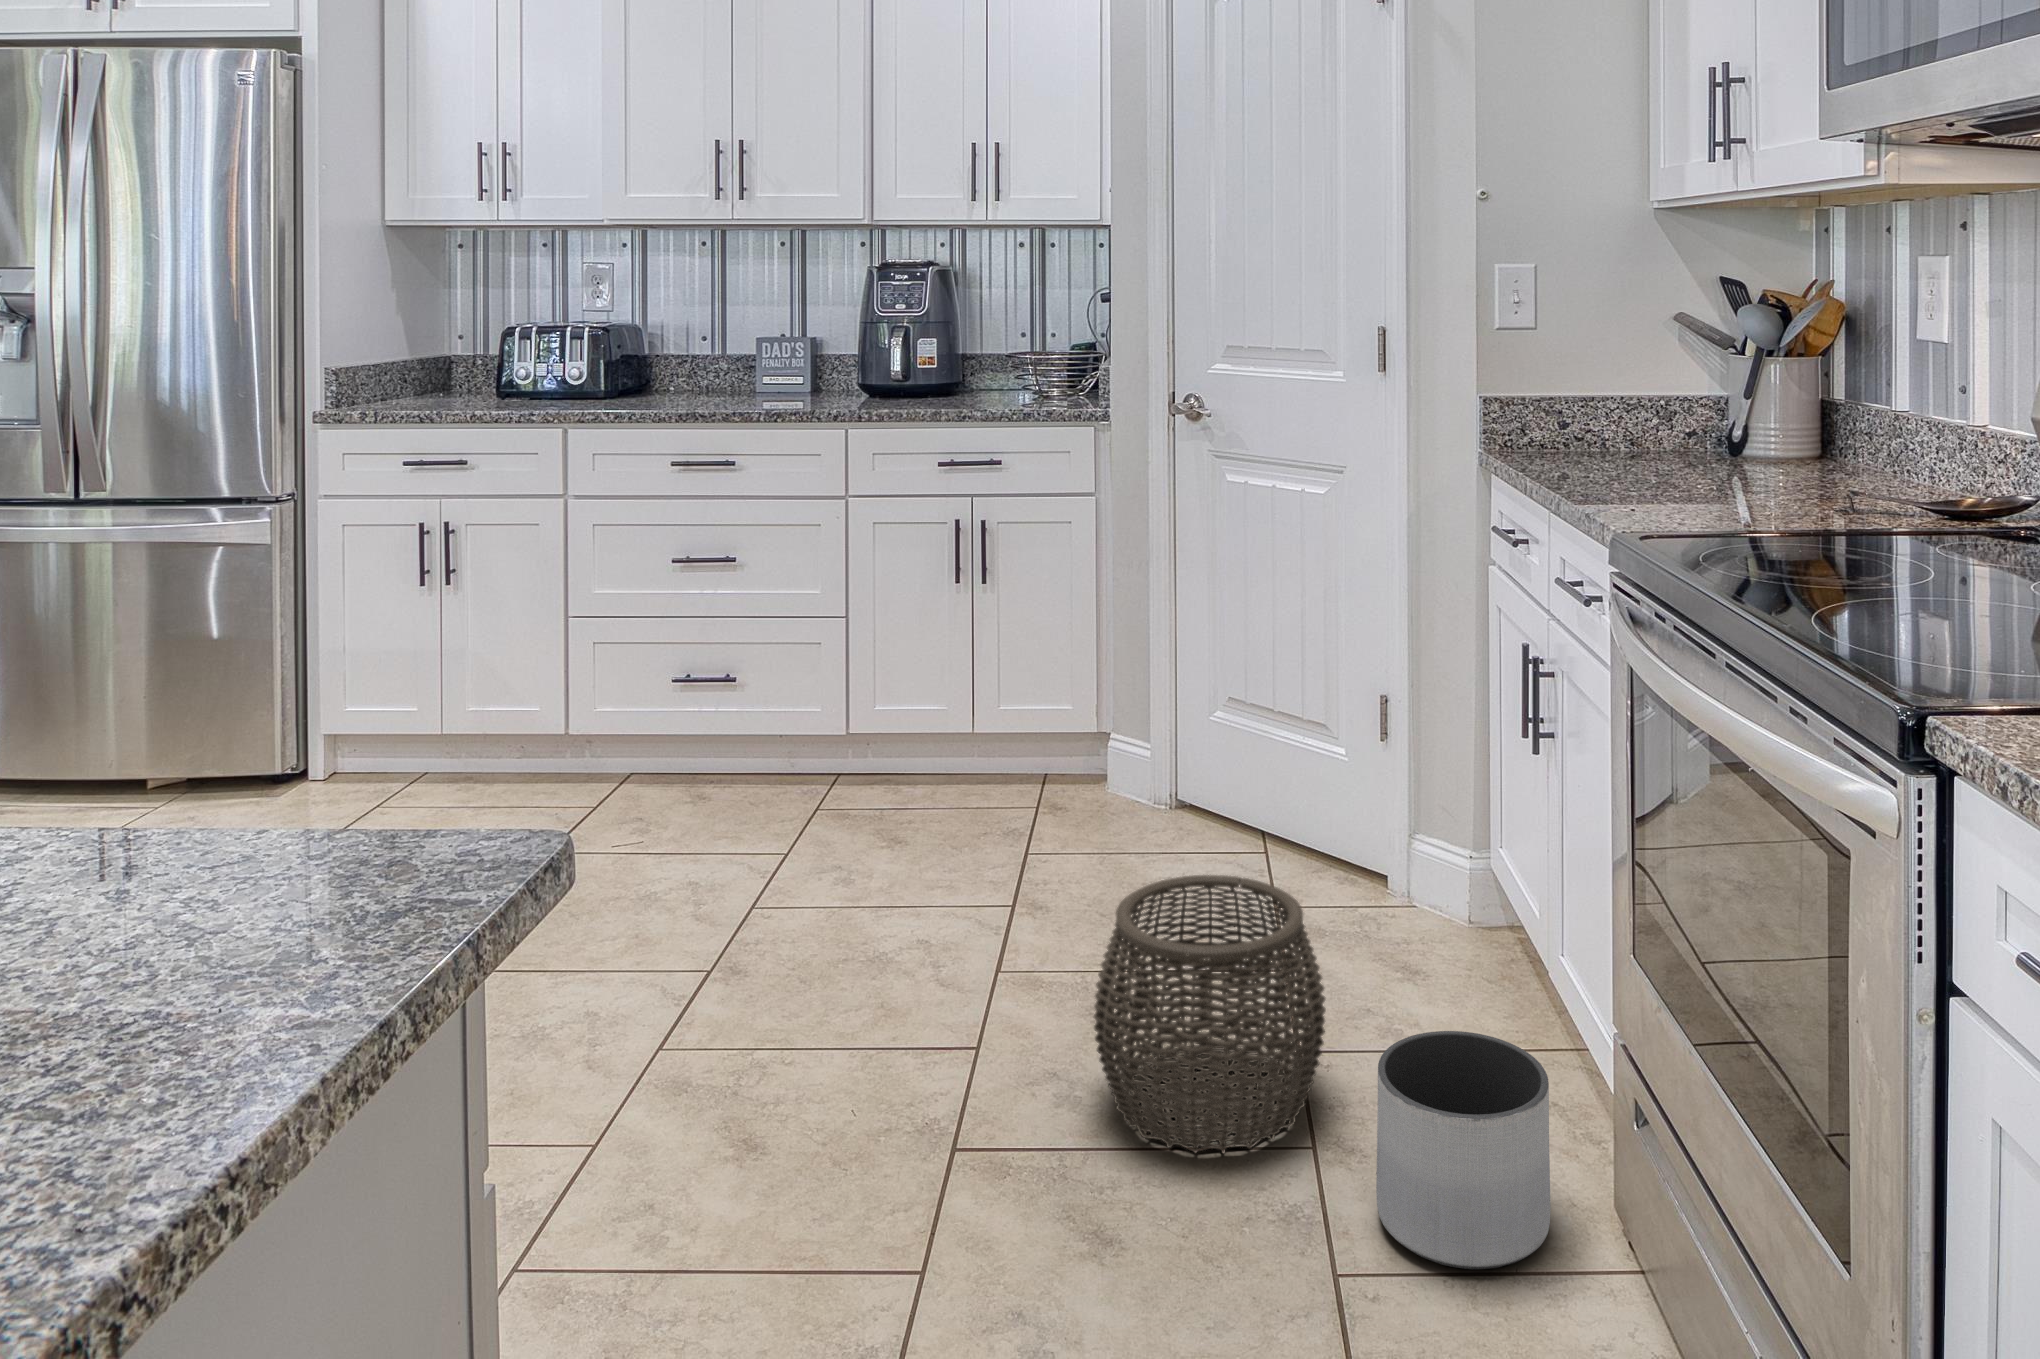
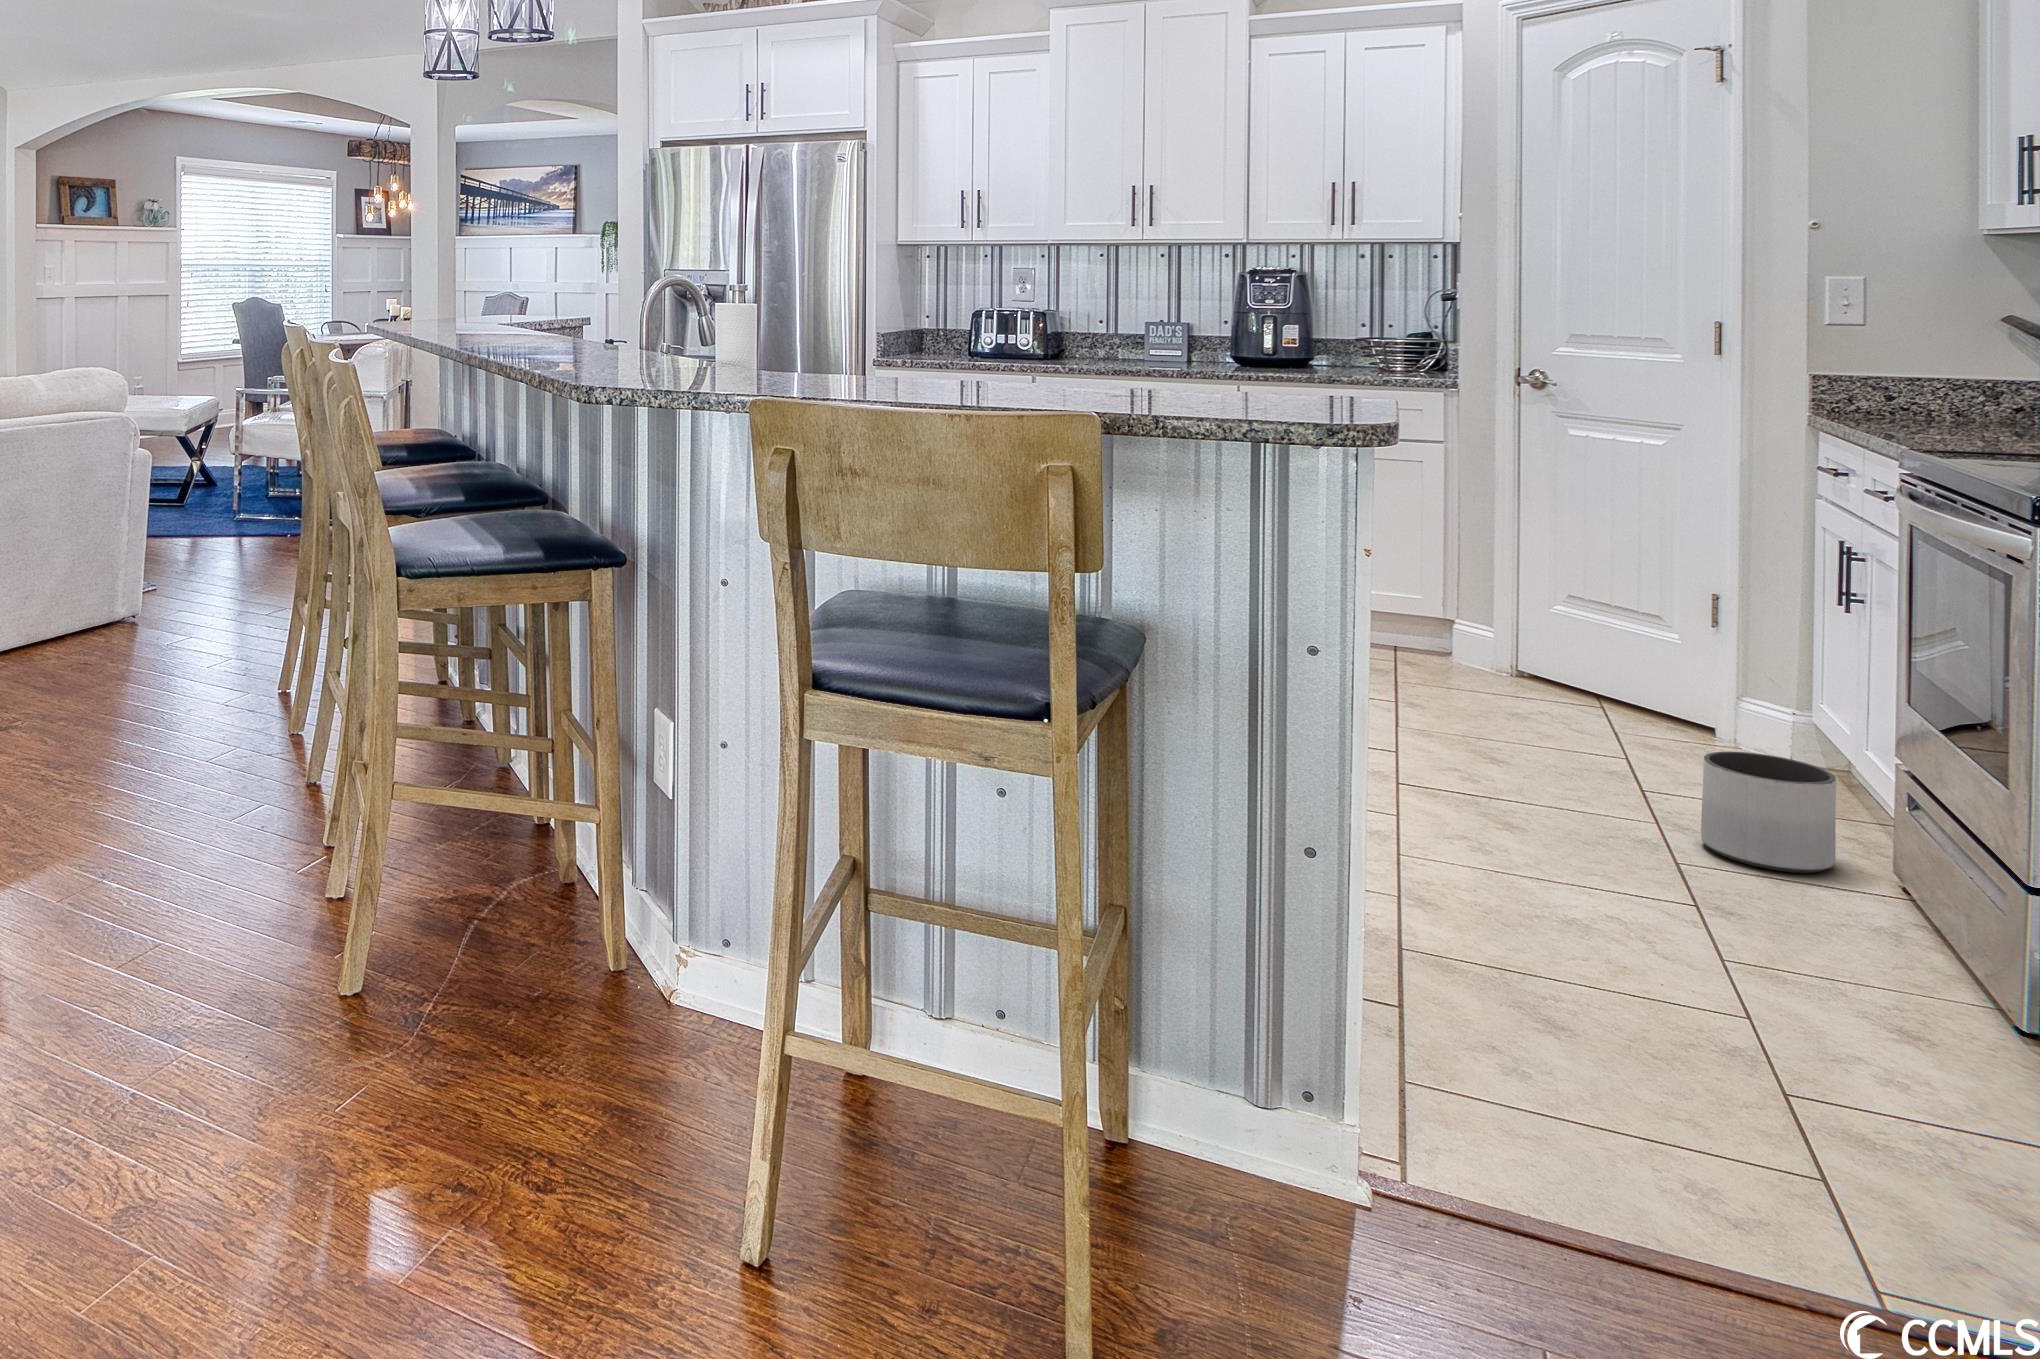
woven basket: present [1094,875,1326,1153] -> none [1487,660,1661,810]

